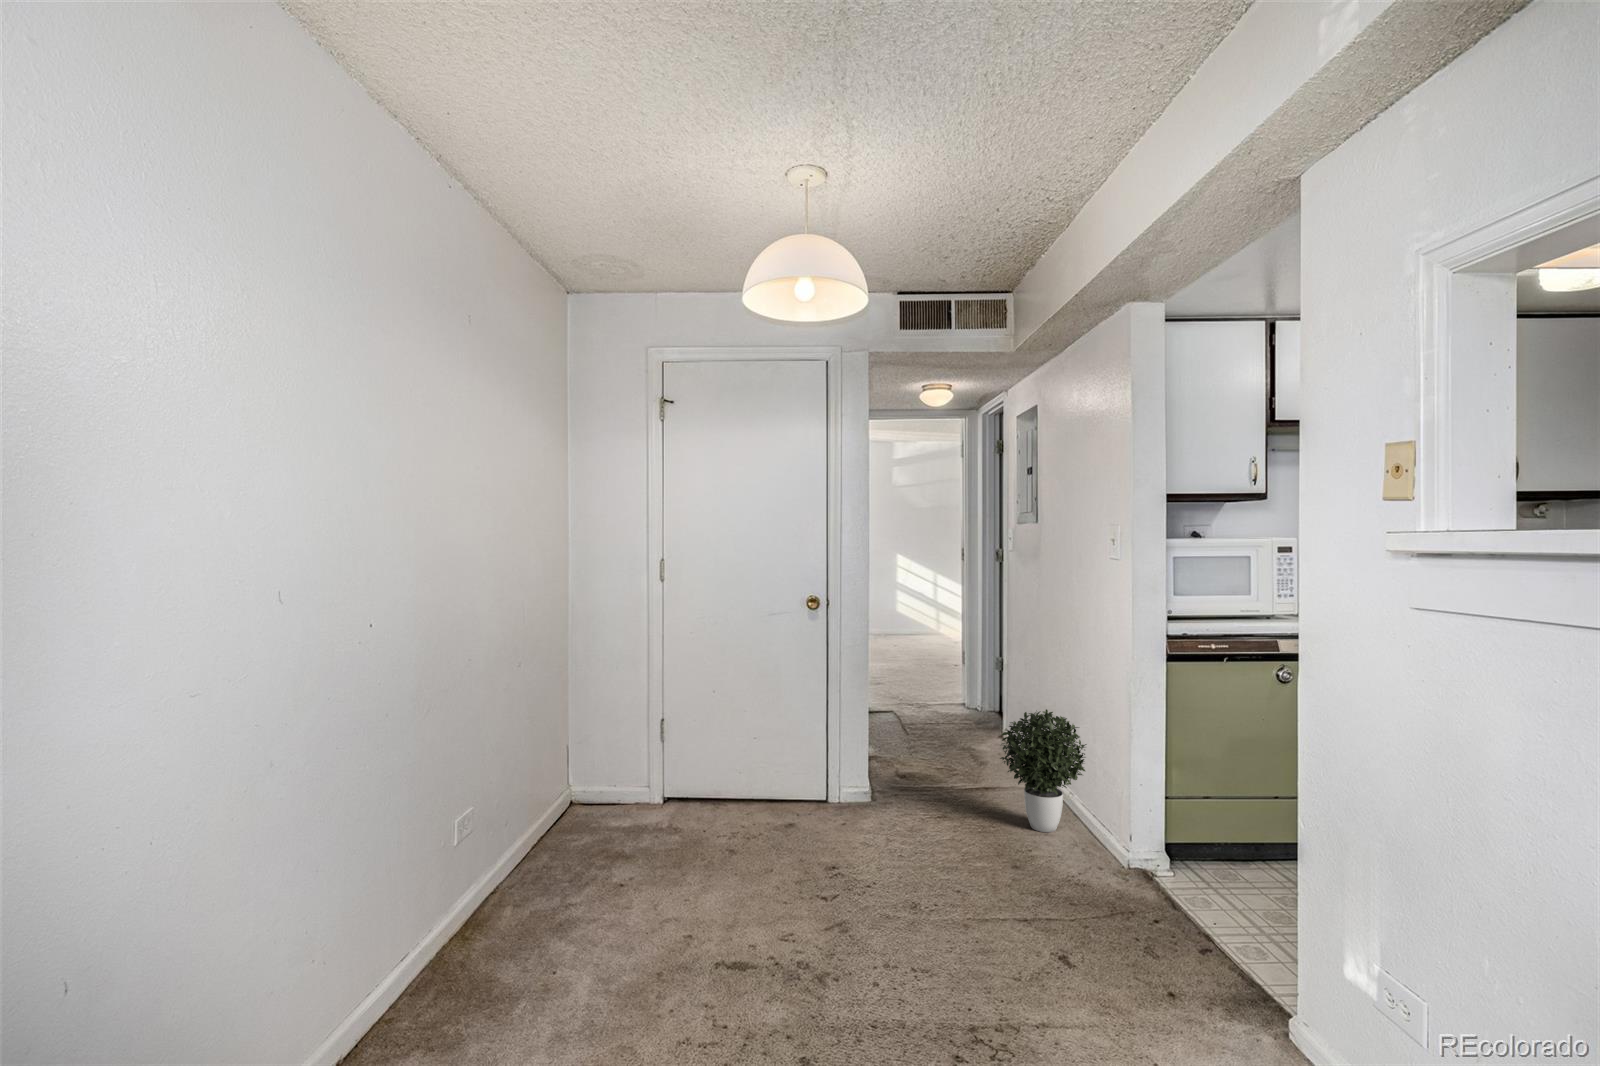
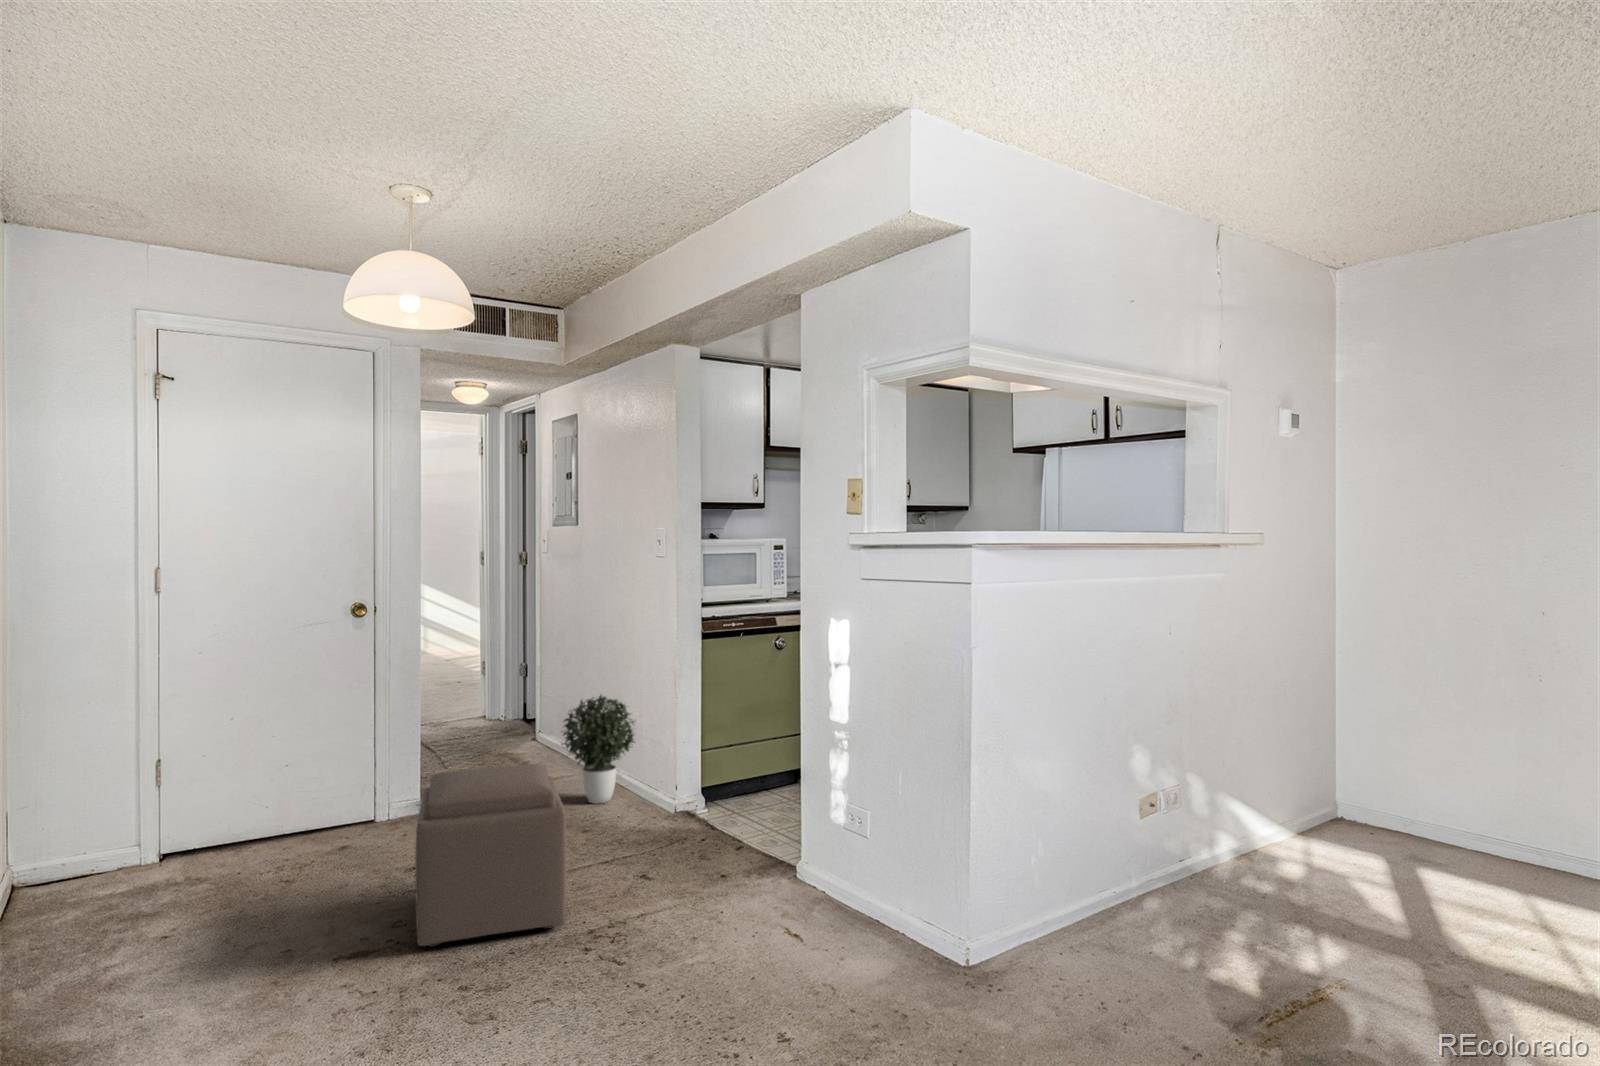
ottoman: none [785,785,956,1006] -> present [415,764,566,947]

